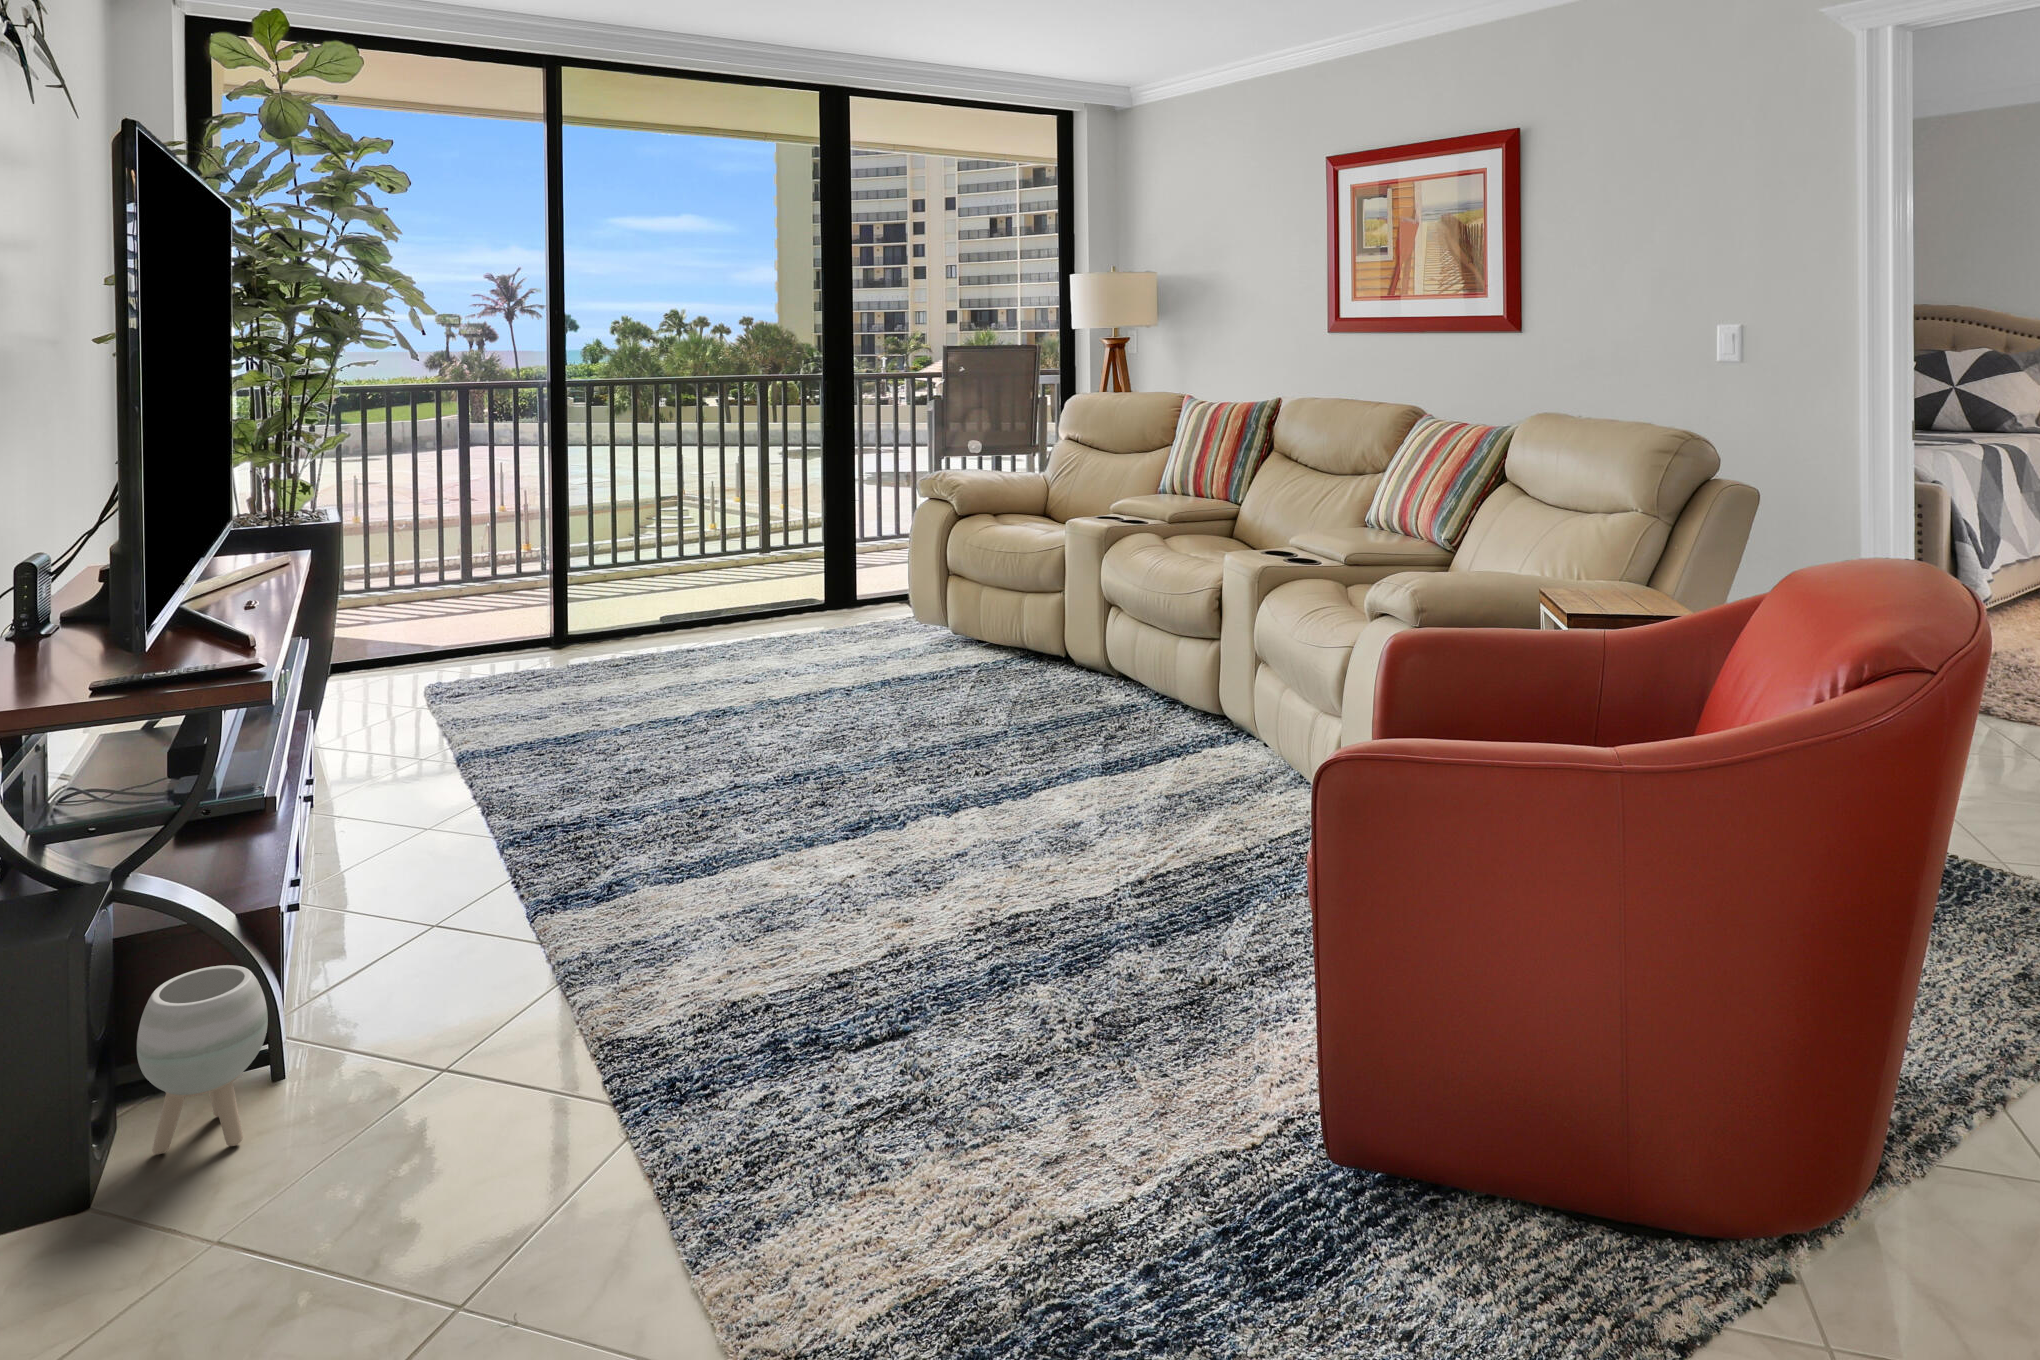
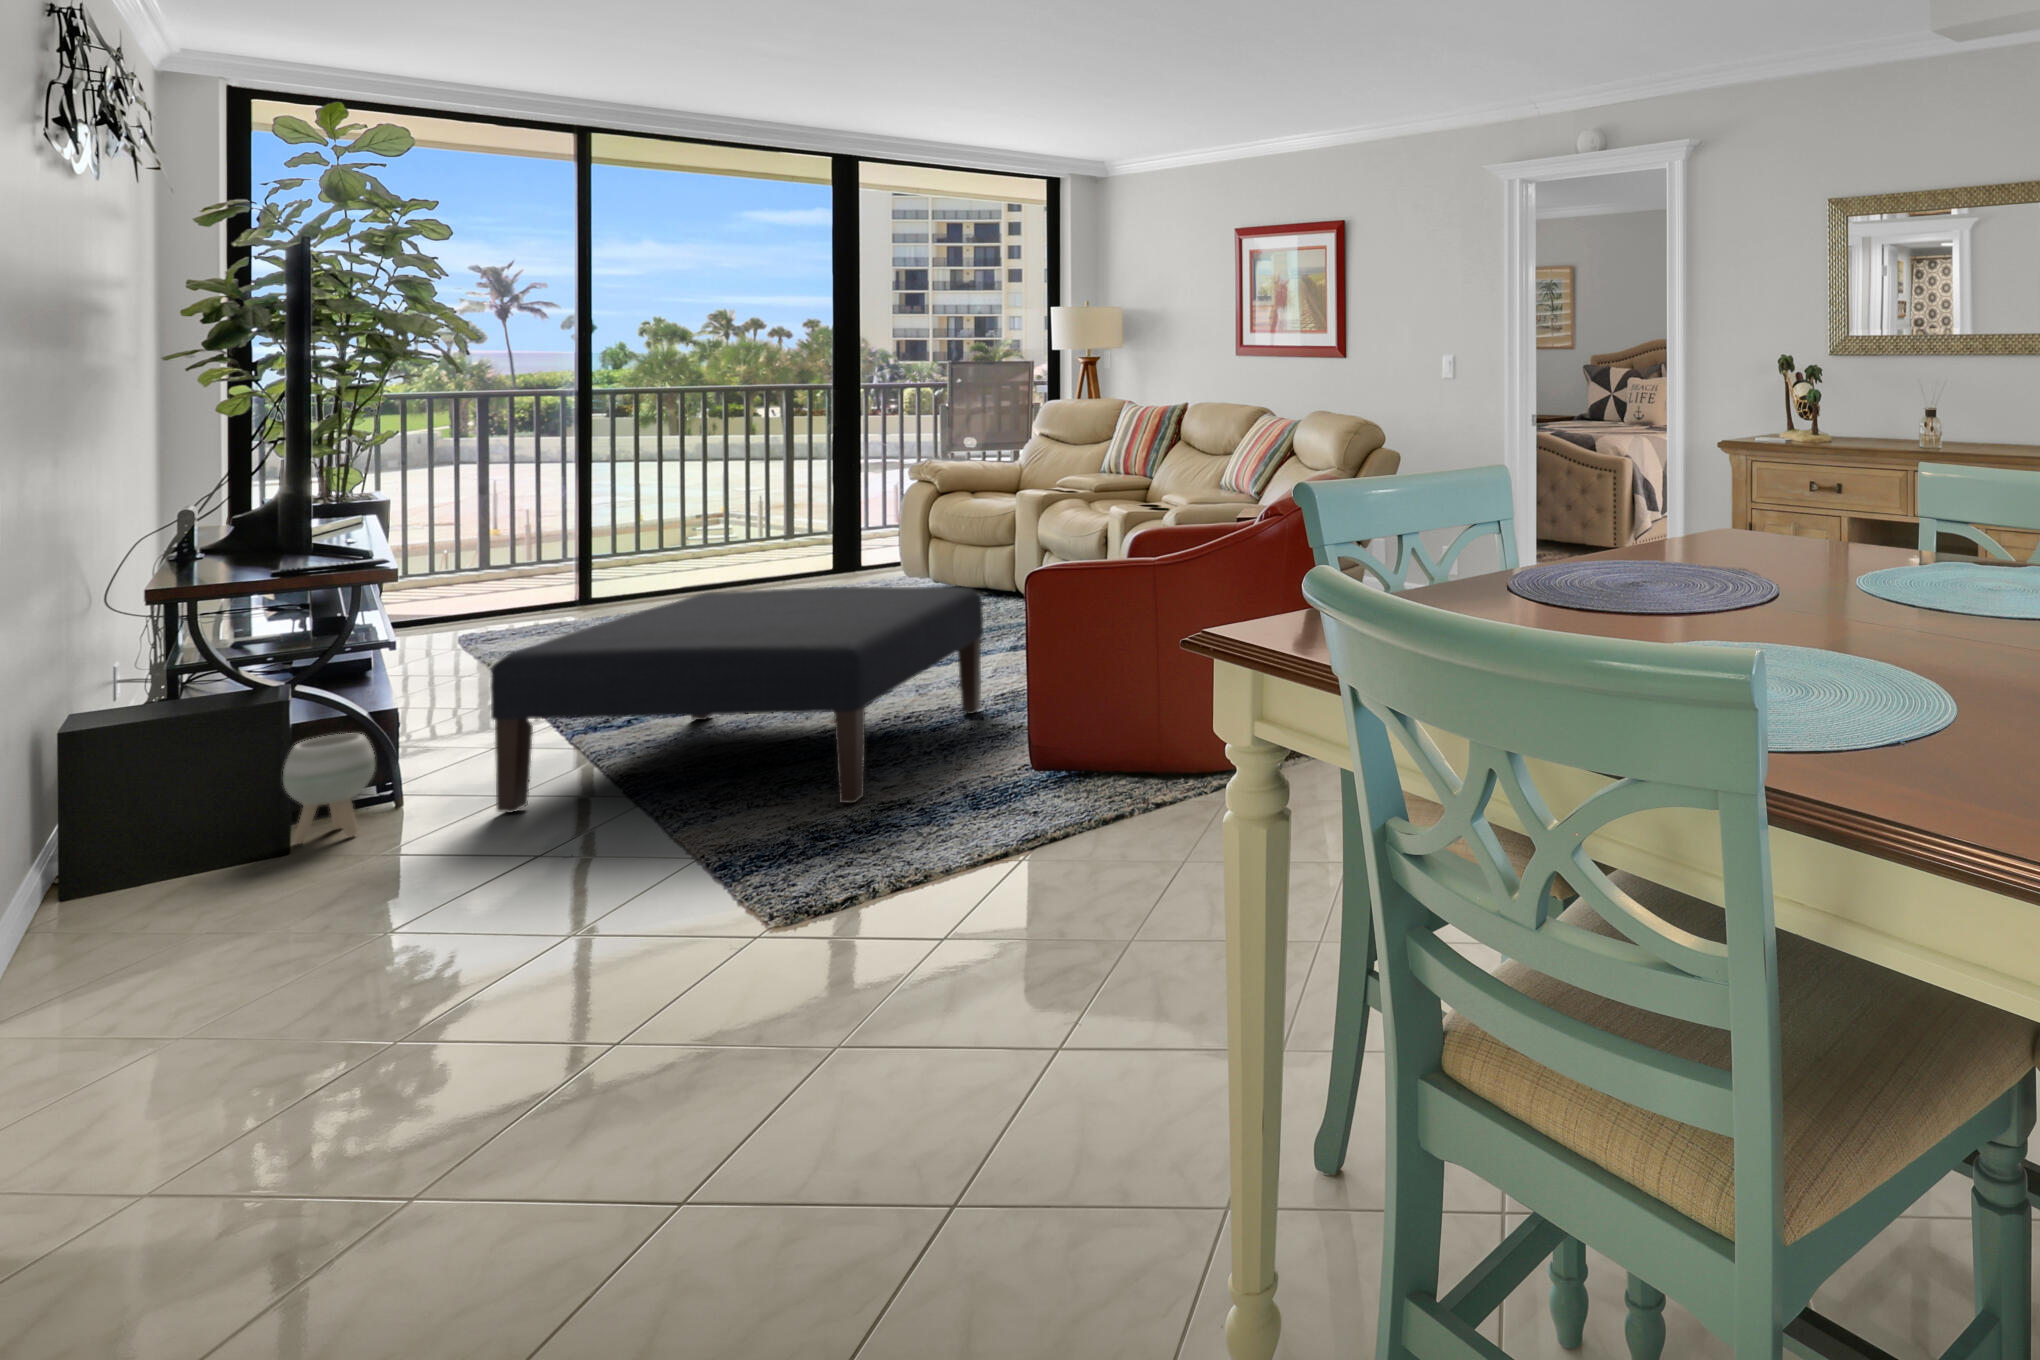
ottoman: none [426,703,1118,1187] -> present [490,587,983,813]

